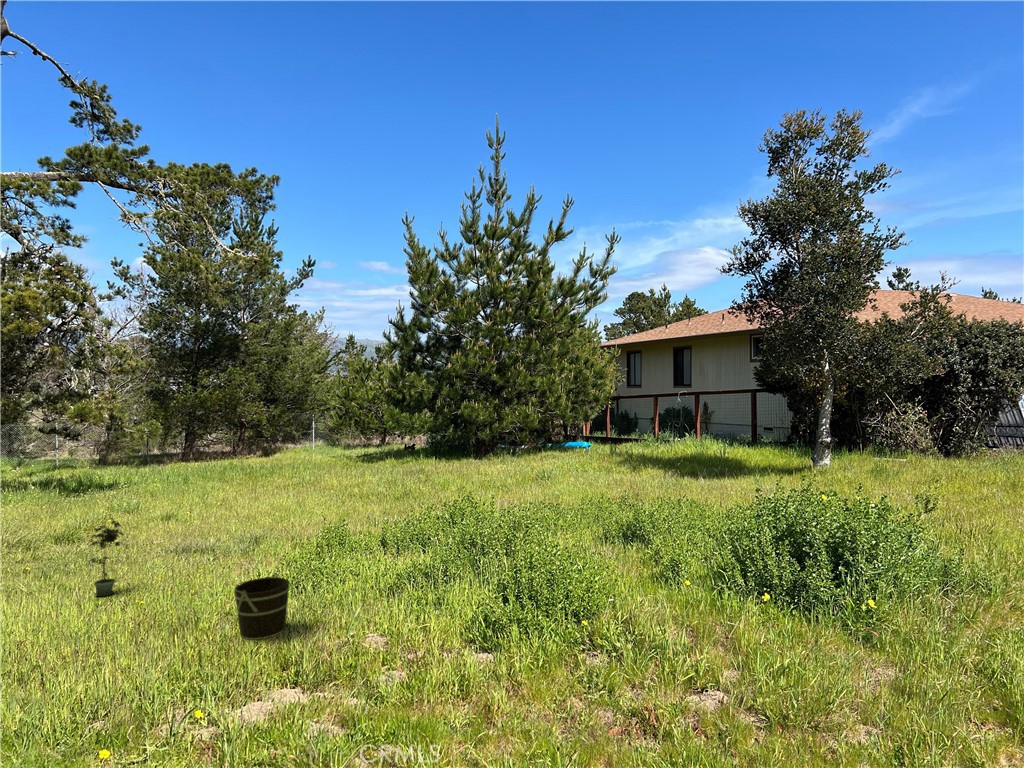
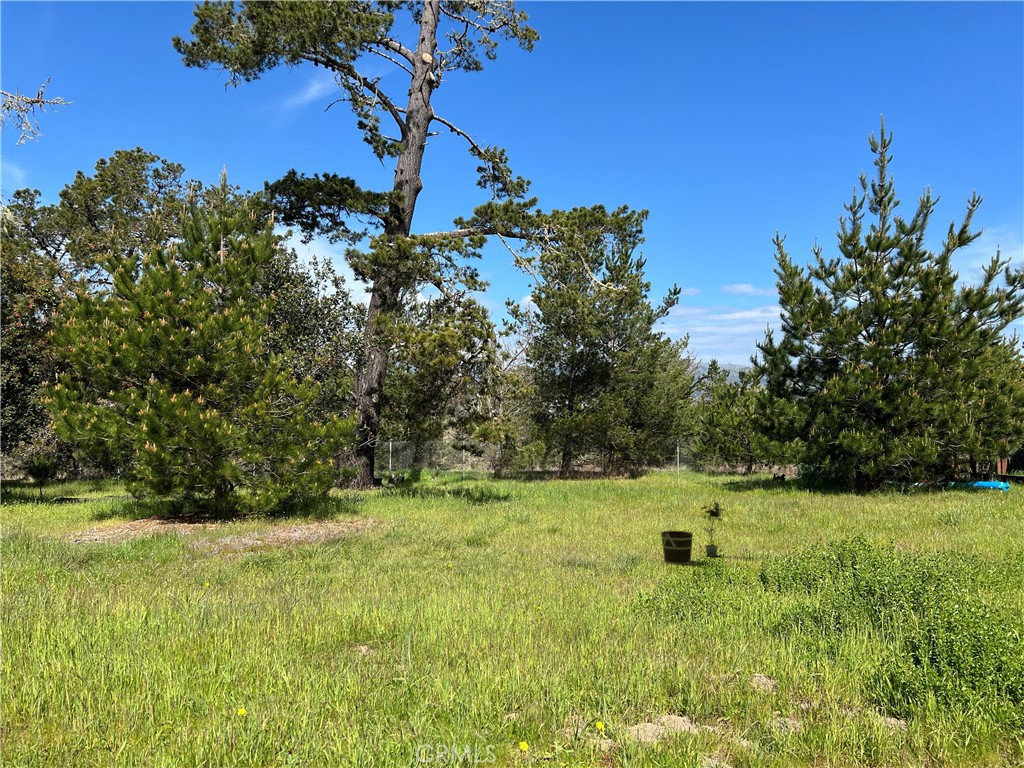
potted plant: present [90,518,123,596] -> present [701,502,725,557]

